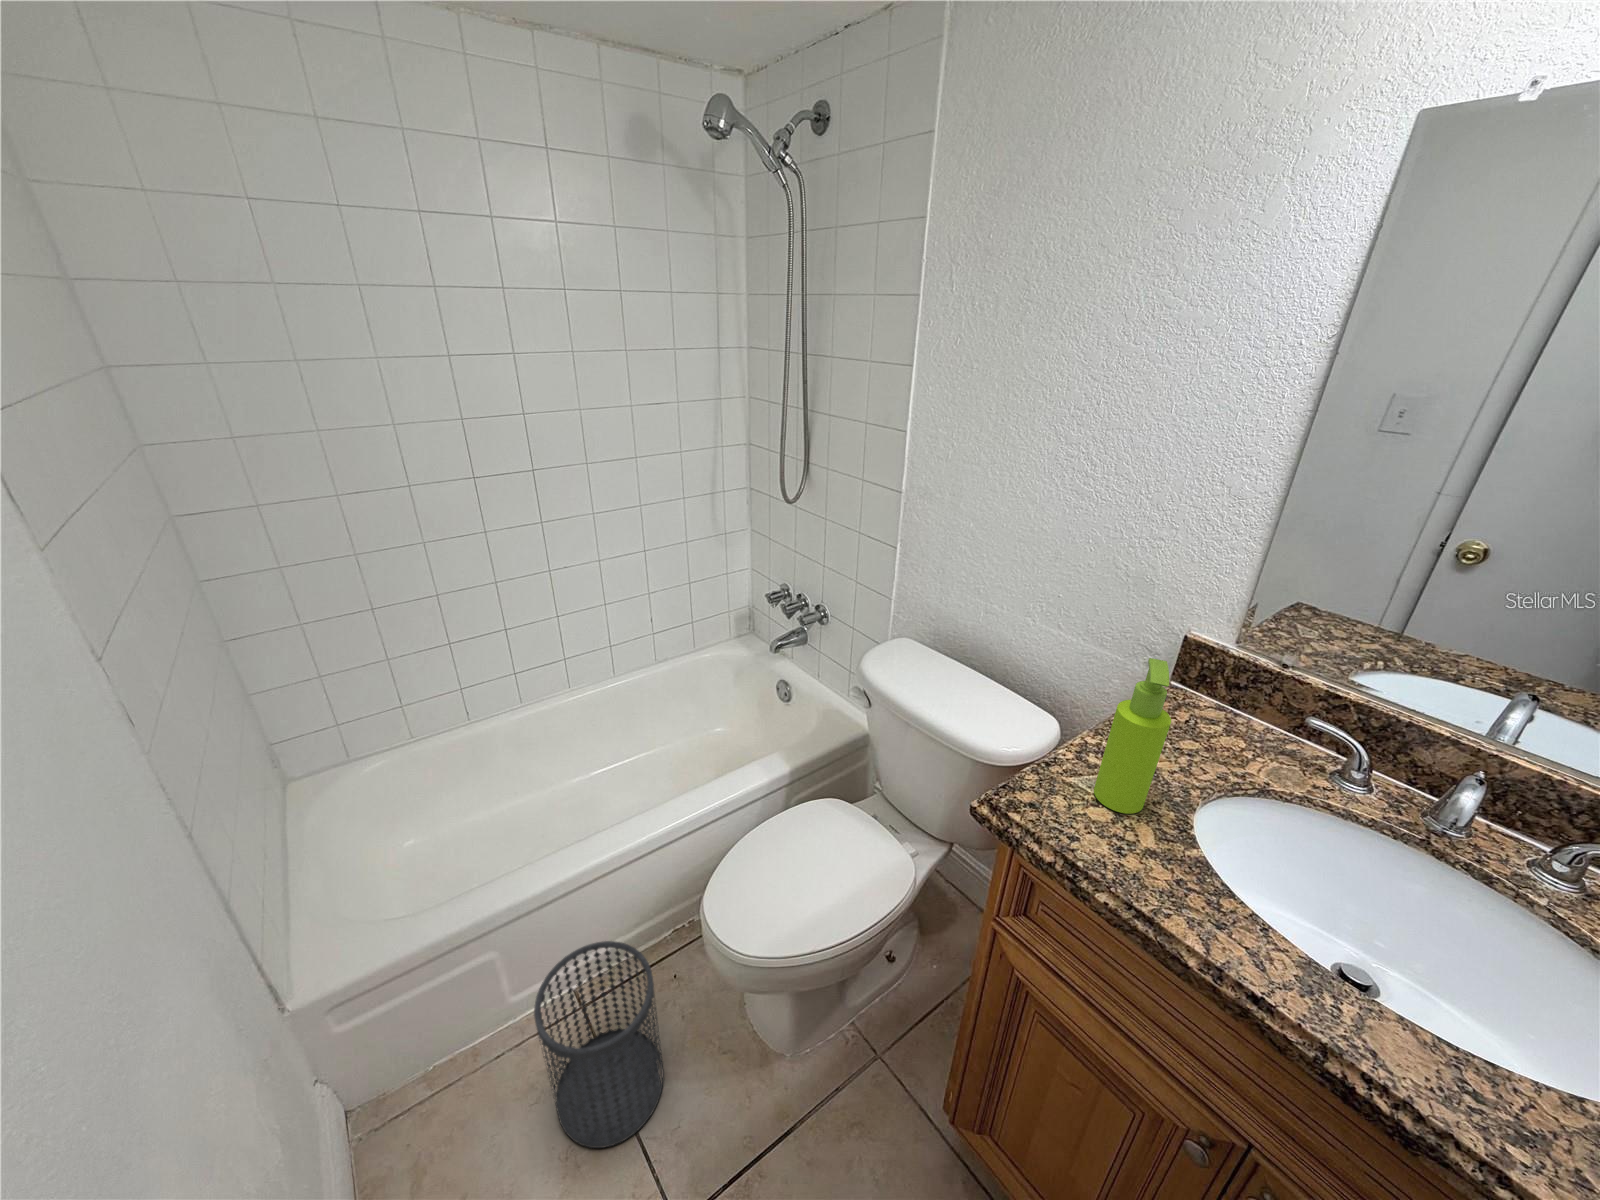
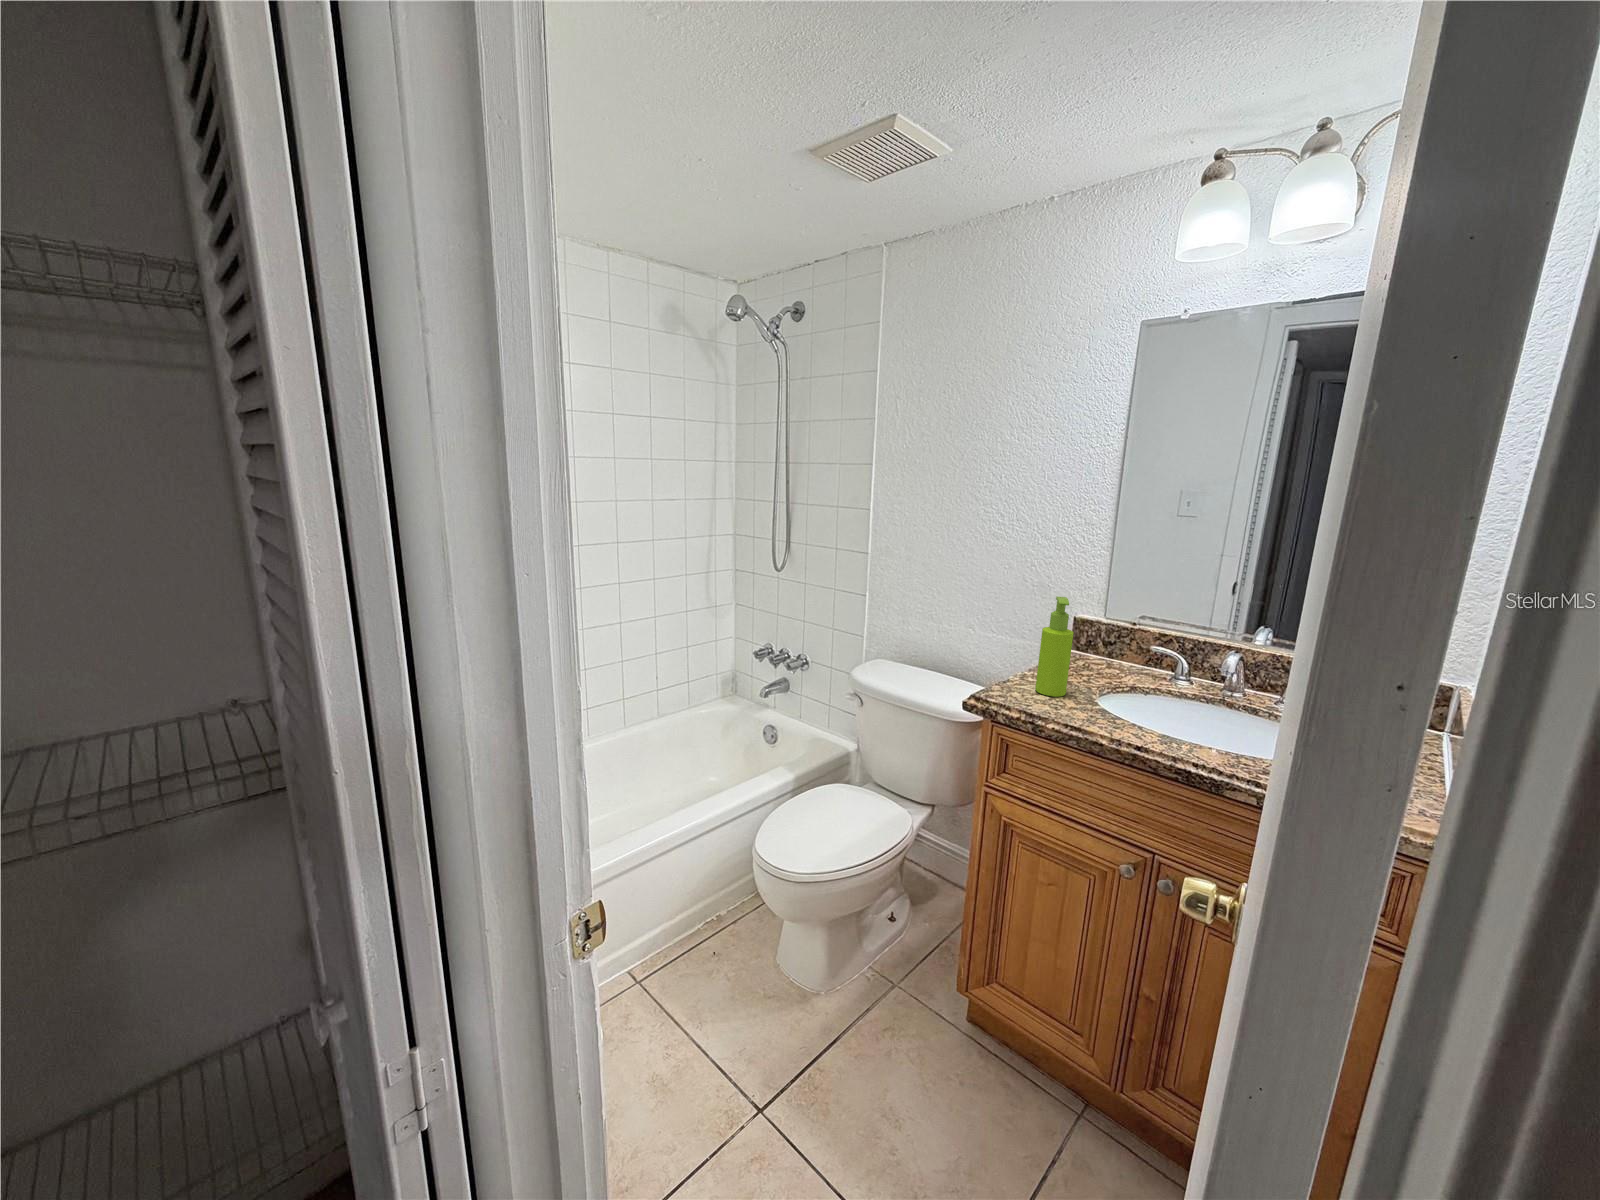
wastebasket: present [534,941,664,1148] -> none [631,892,724,1073]

